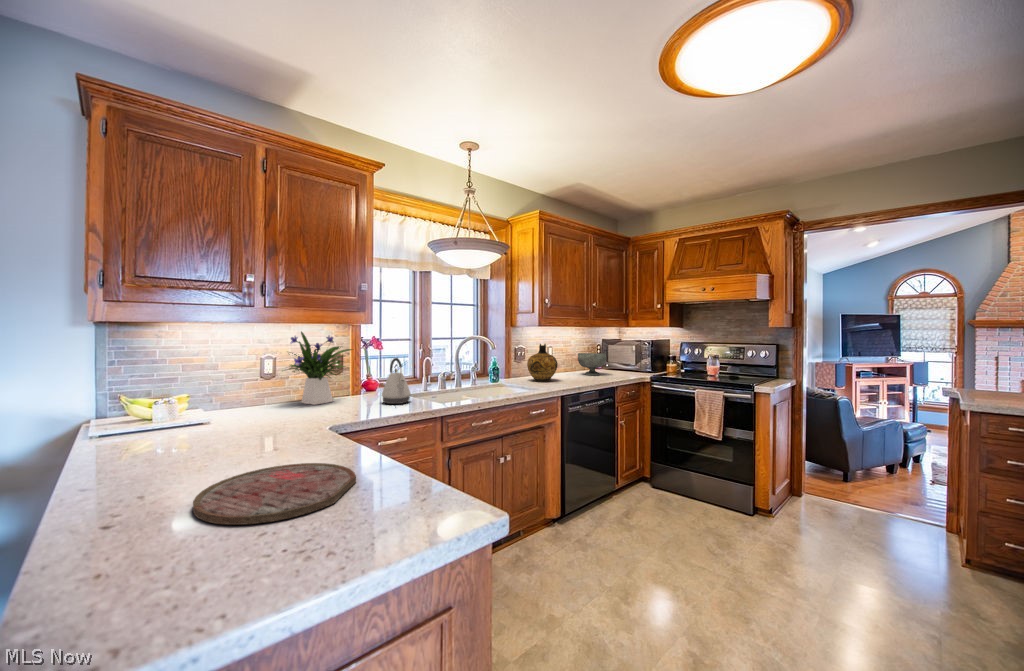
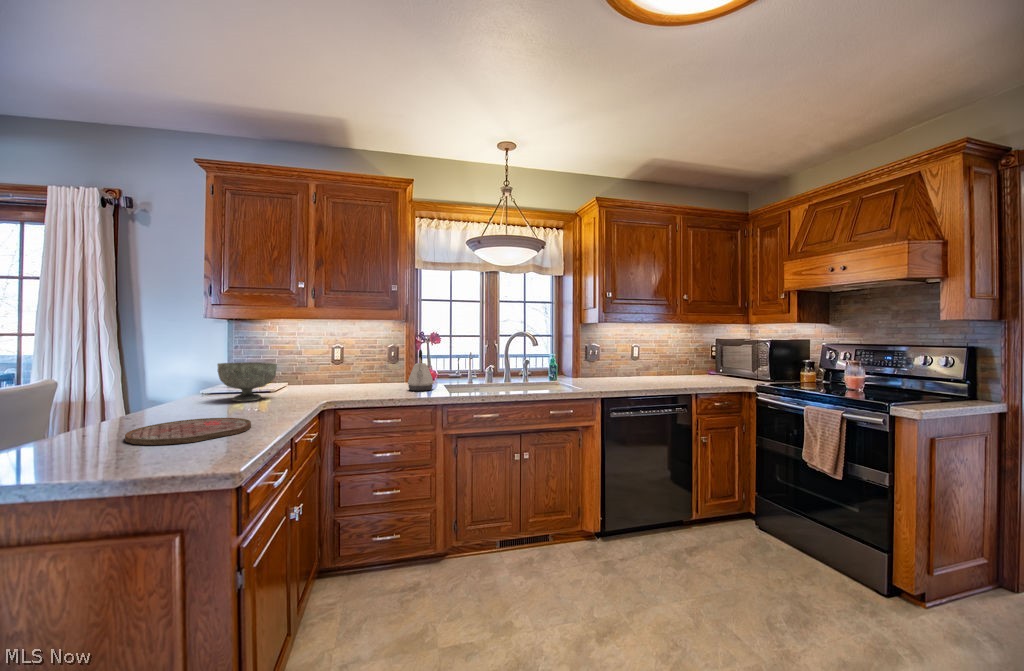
flower arrangement: present [287,332,352,405] -> none [339,326,397,387]
ceramic jug: present [527,344,558,382] -> none [589,341,623,383]
decorative bowl: present [578,353,606,375] -> present [218,362,277,401]

